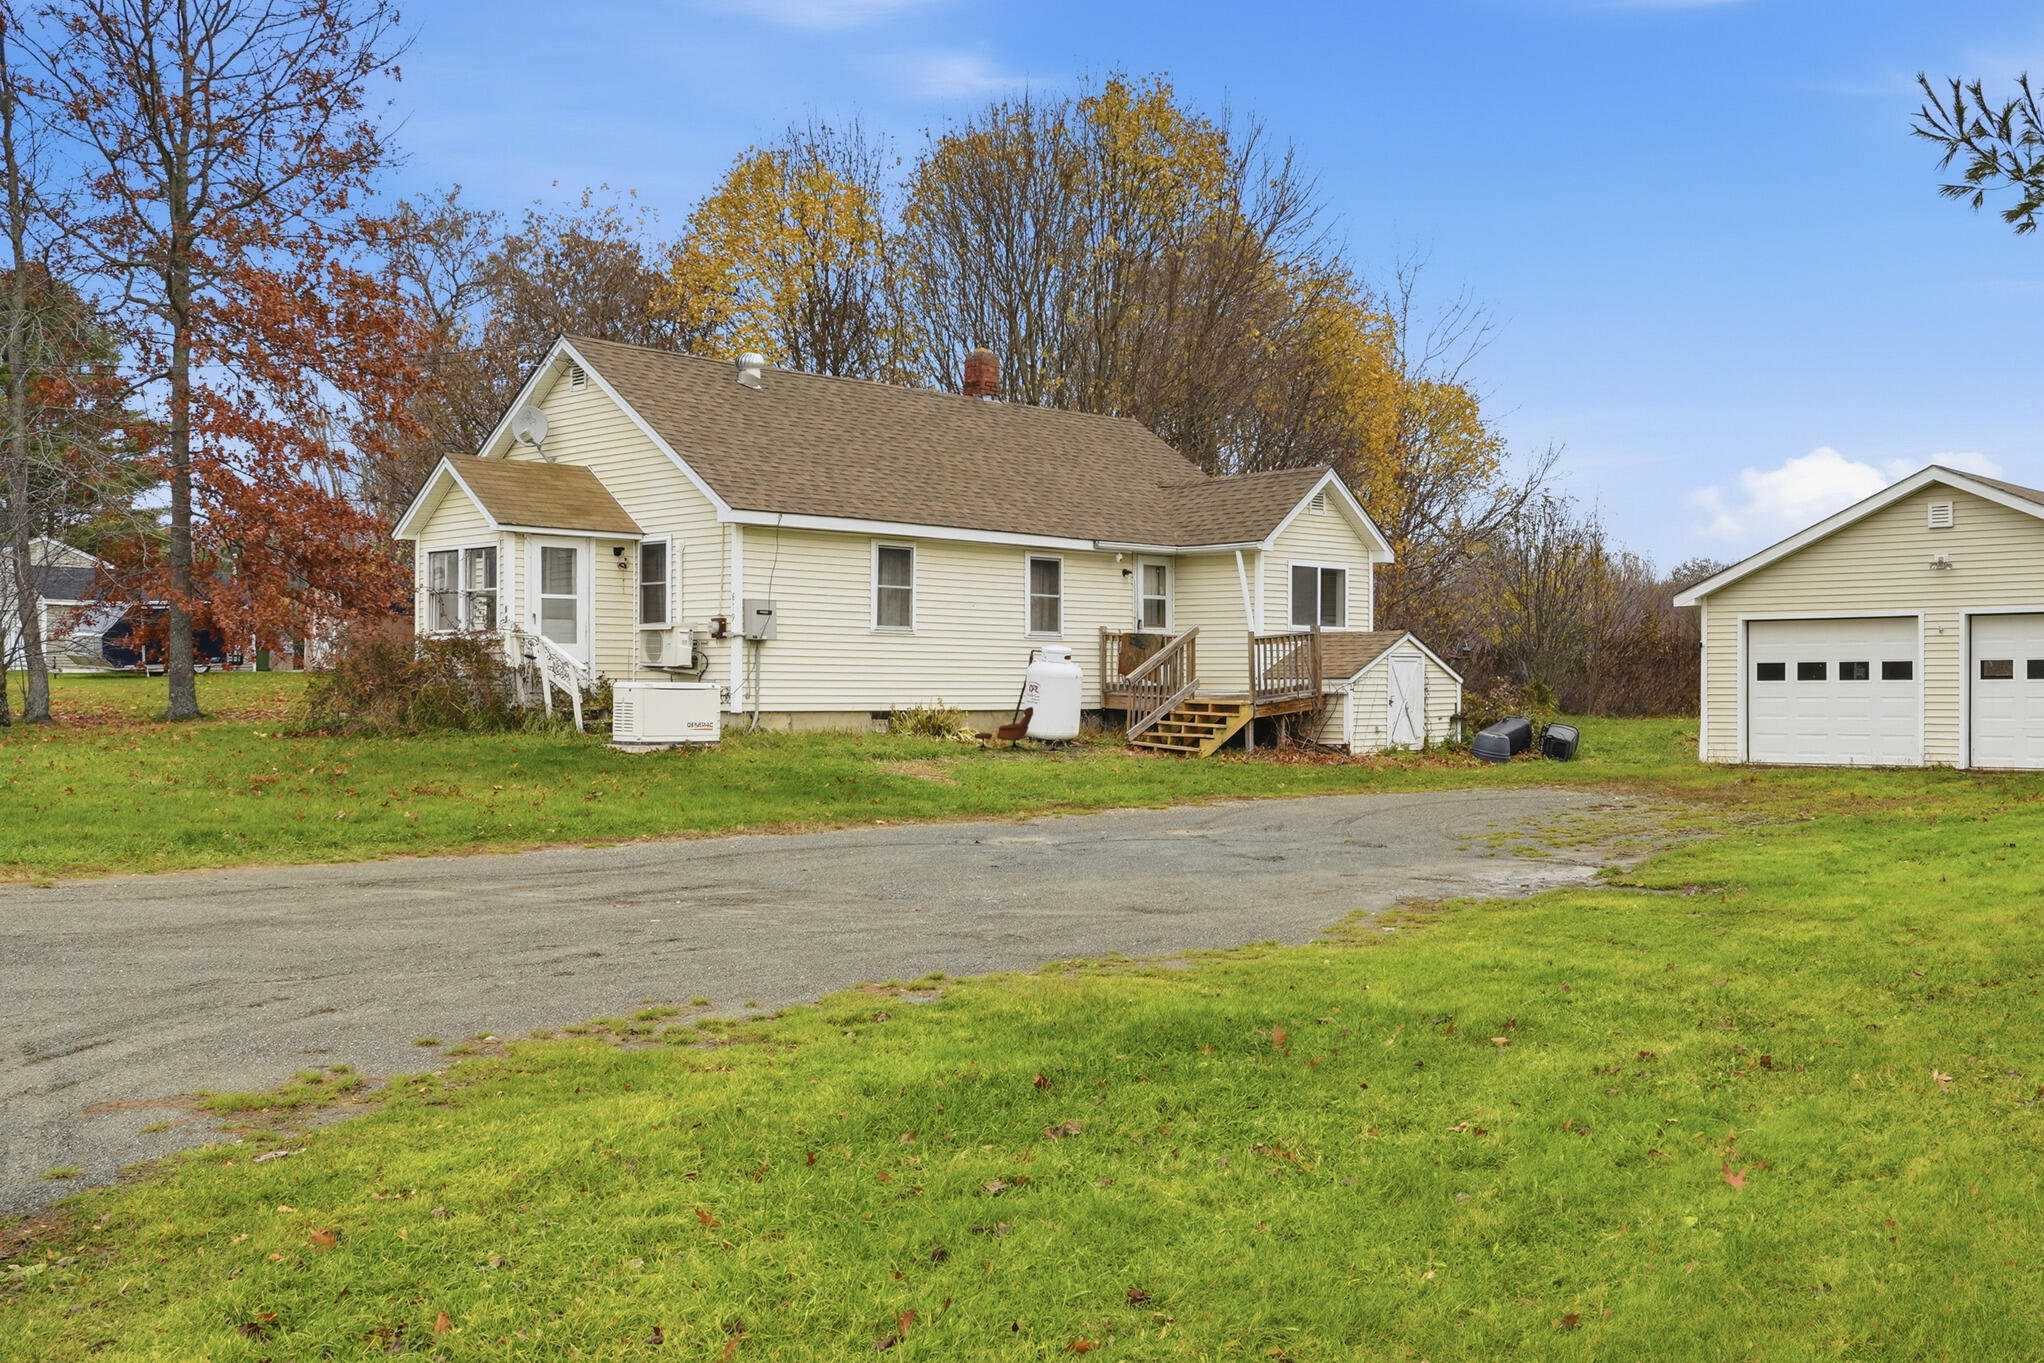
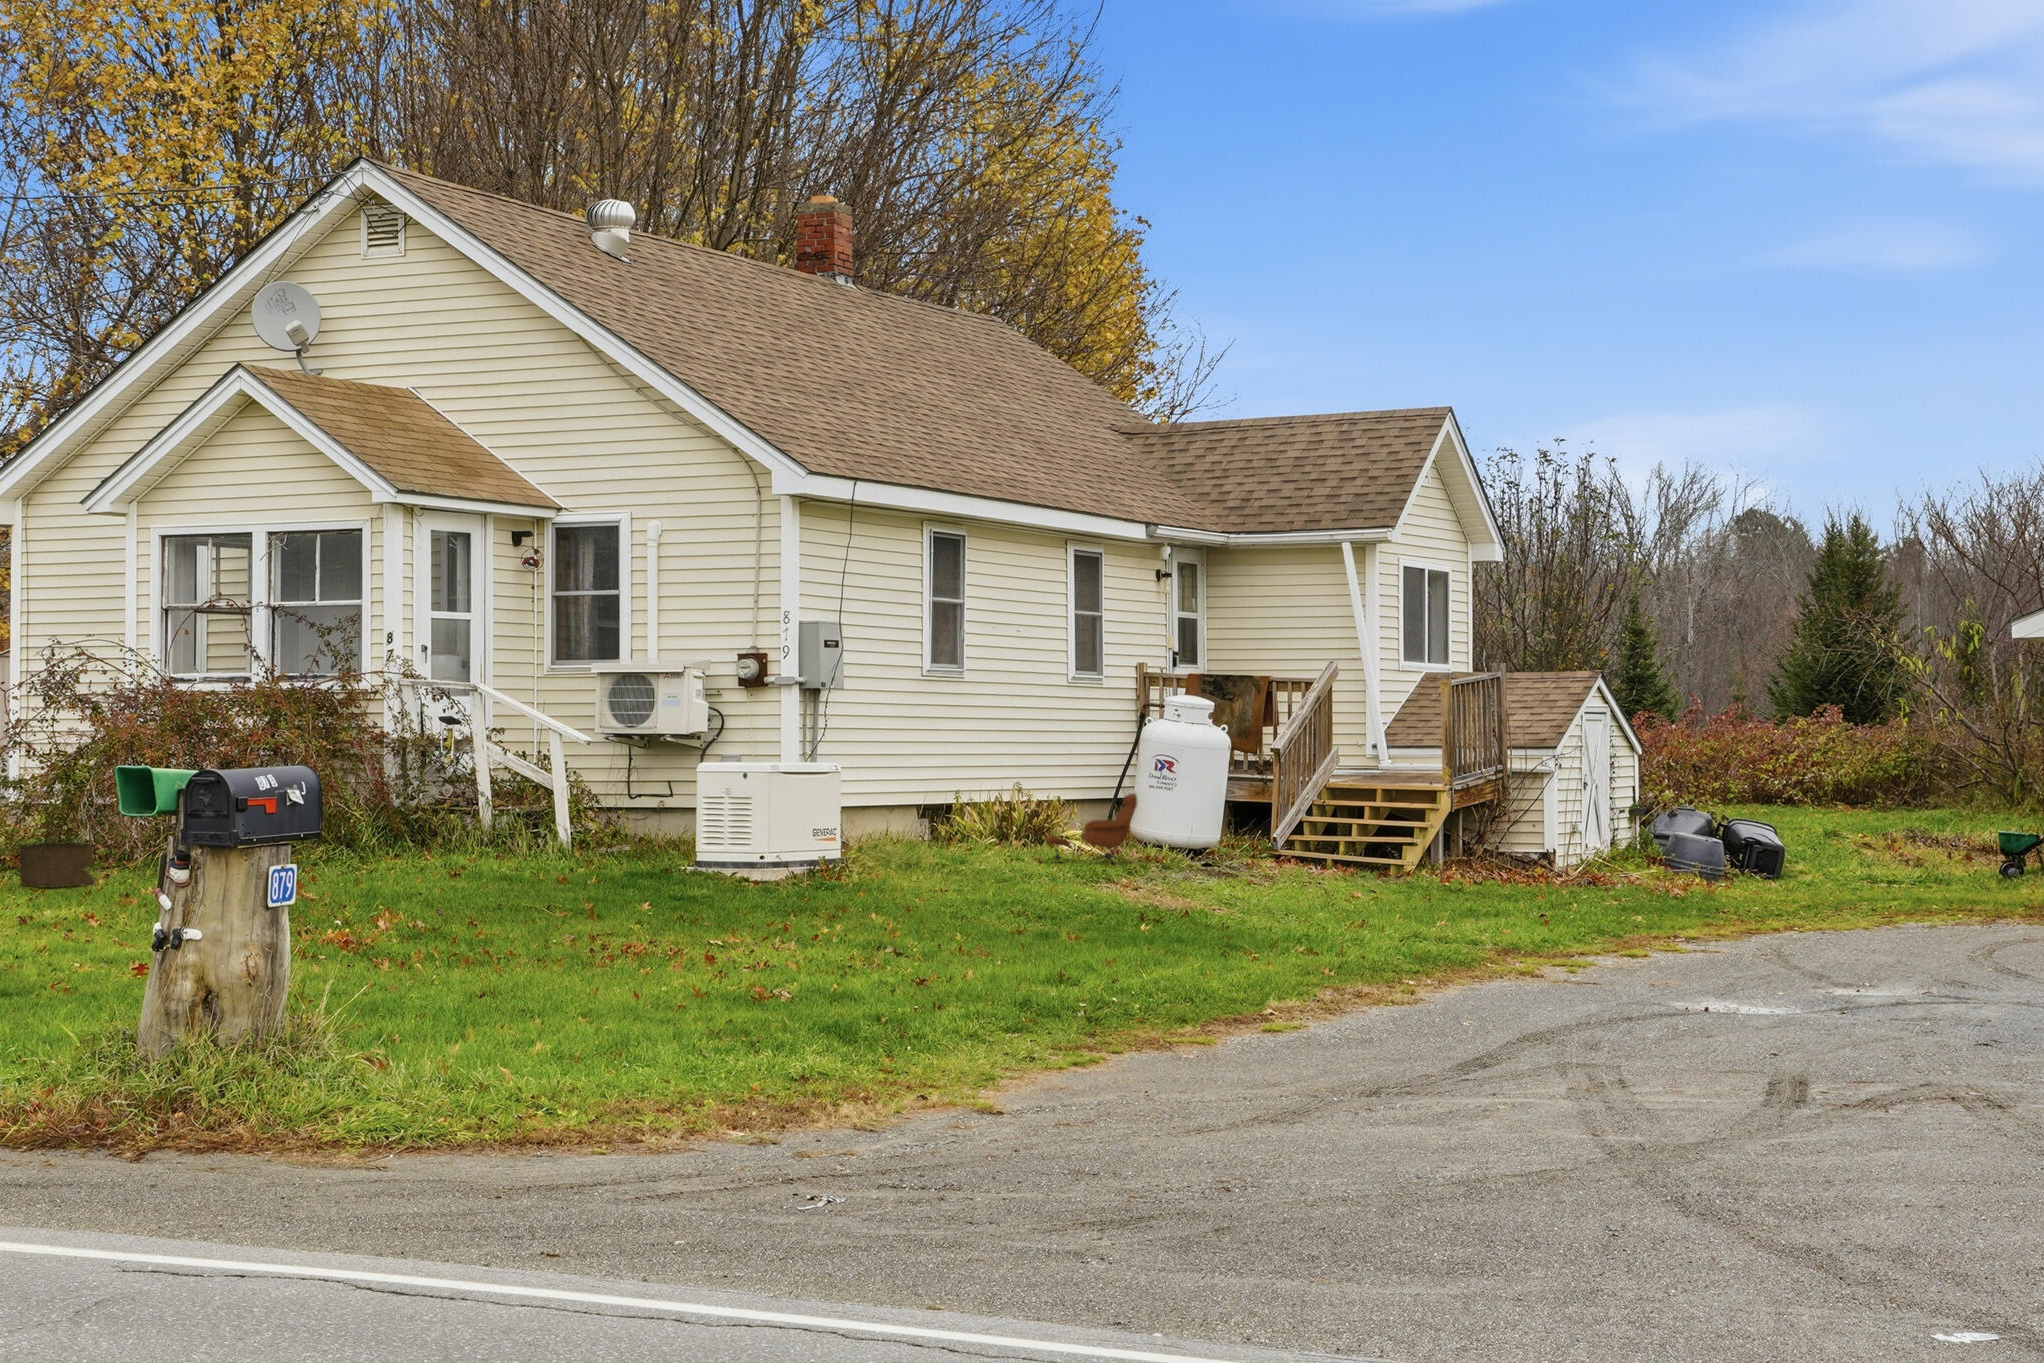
storage bin: none [261,728,301,753] -> present [20,843,95,888]

